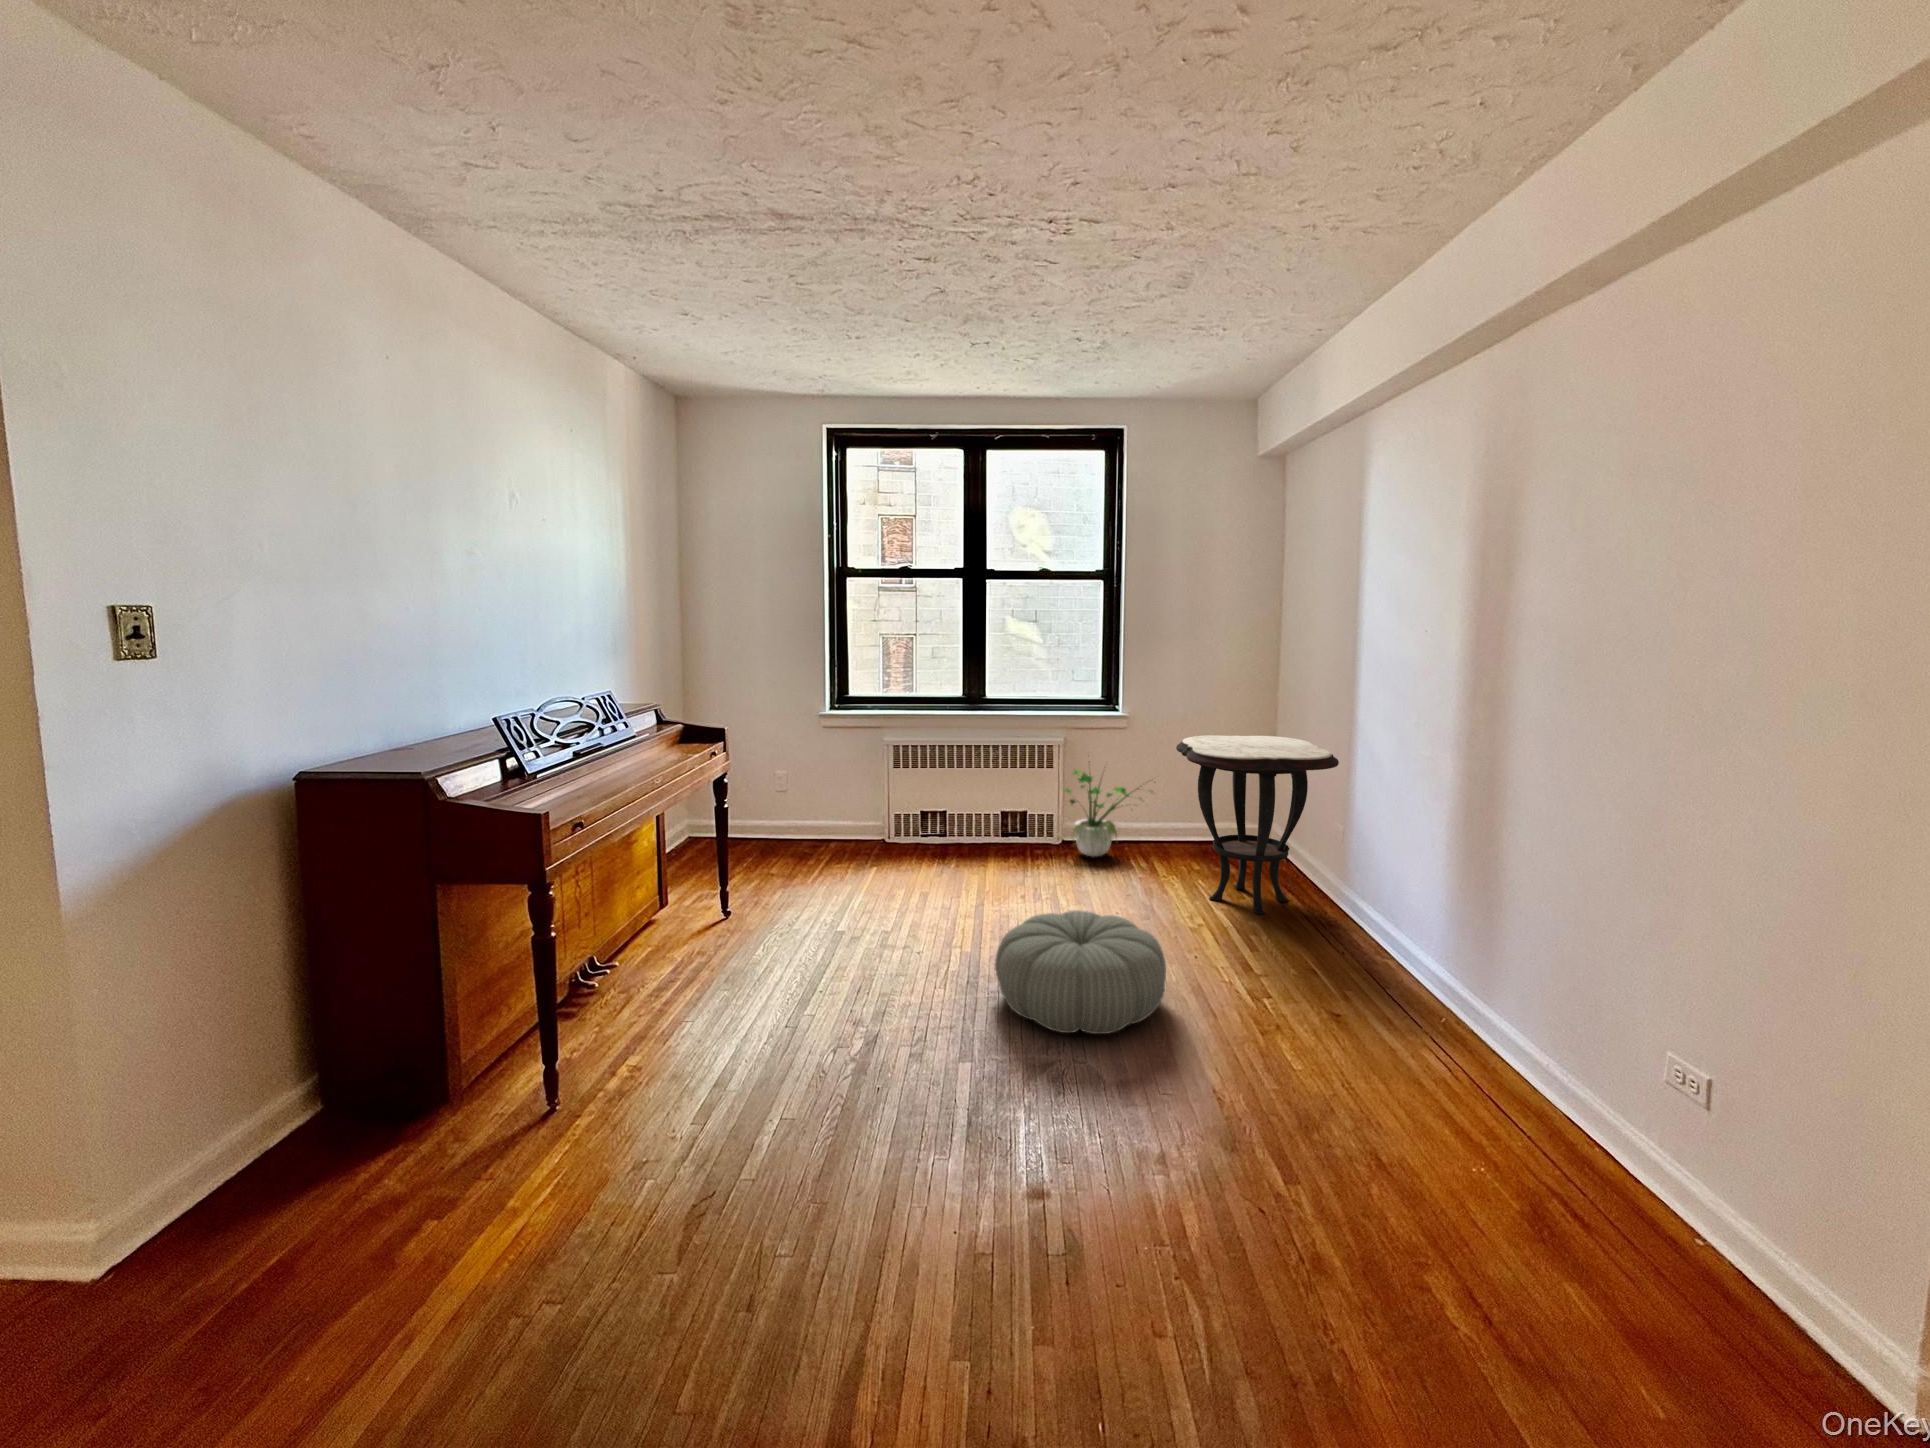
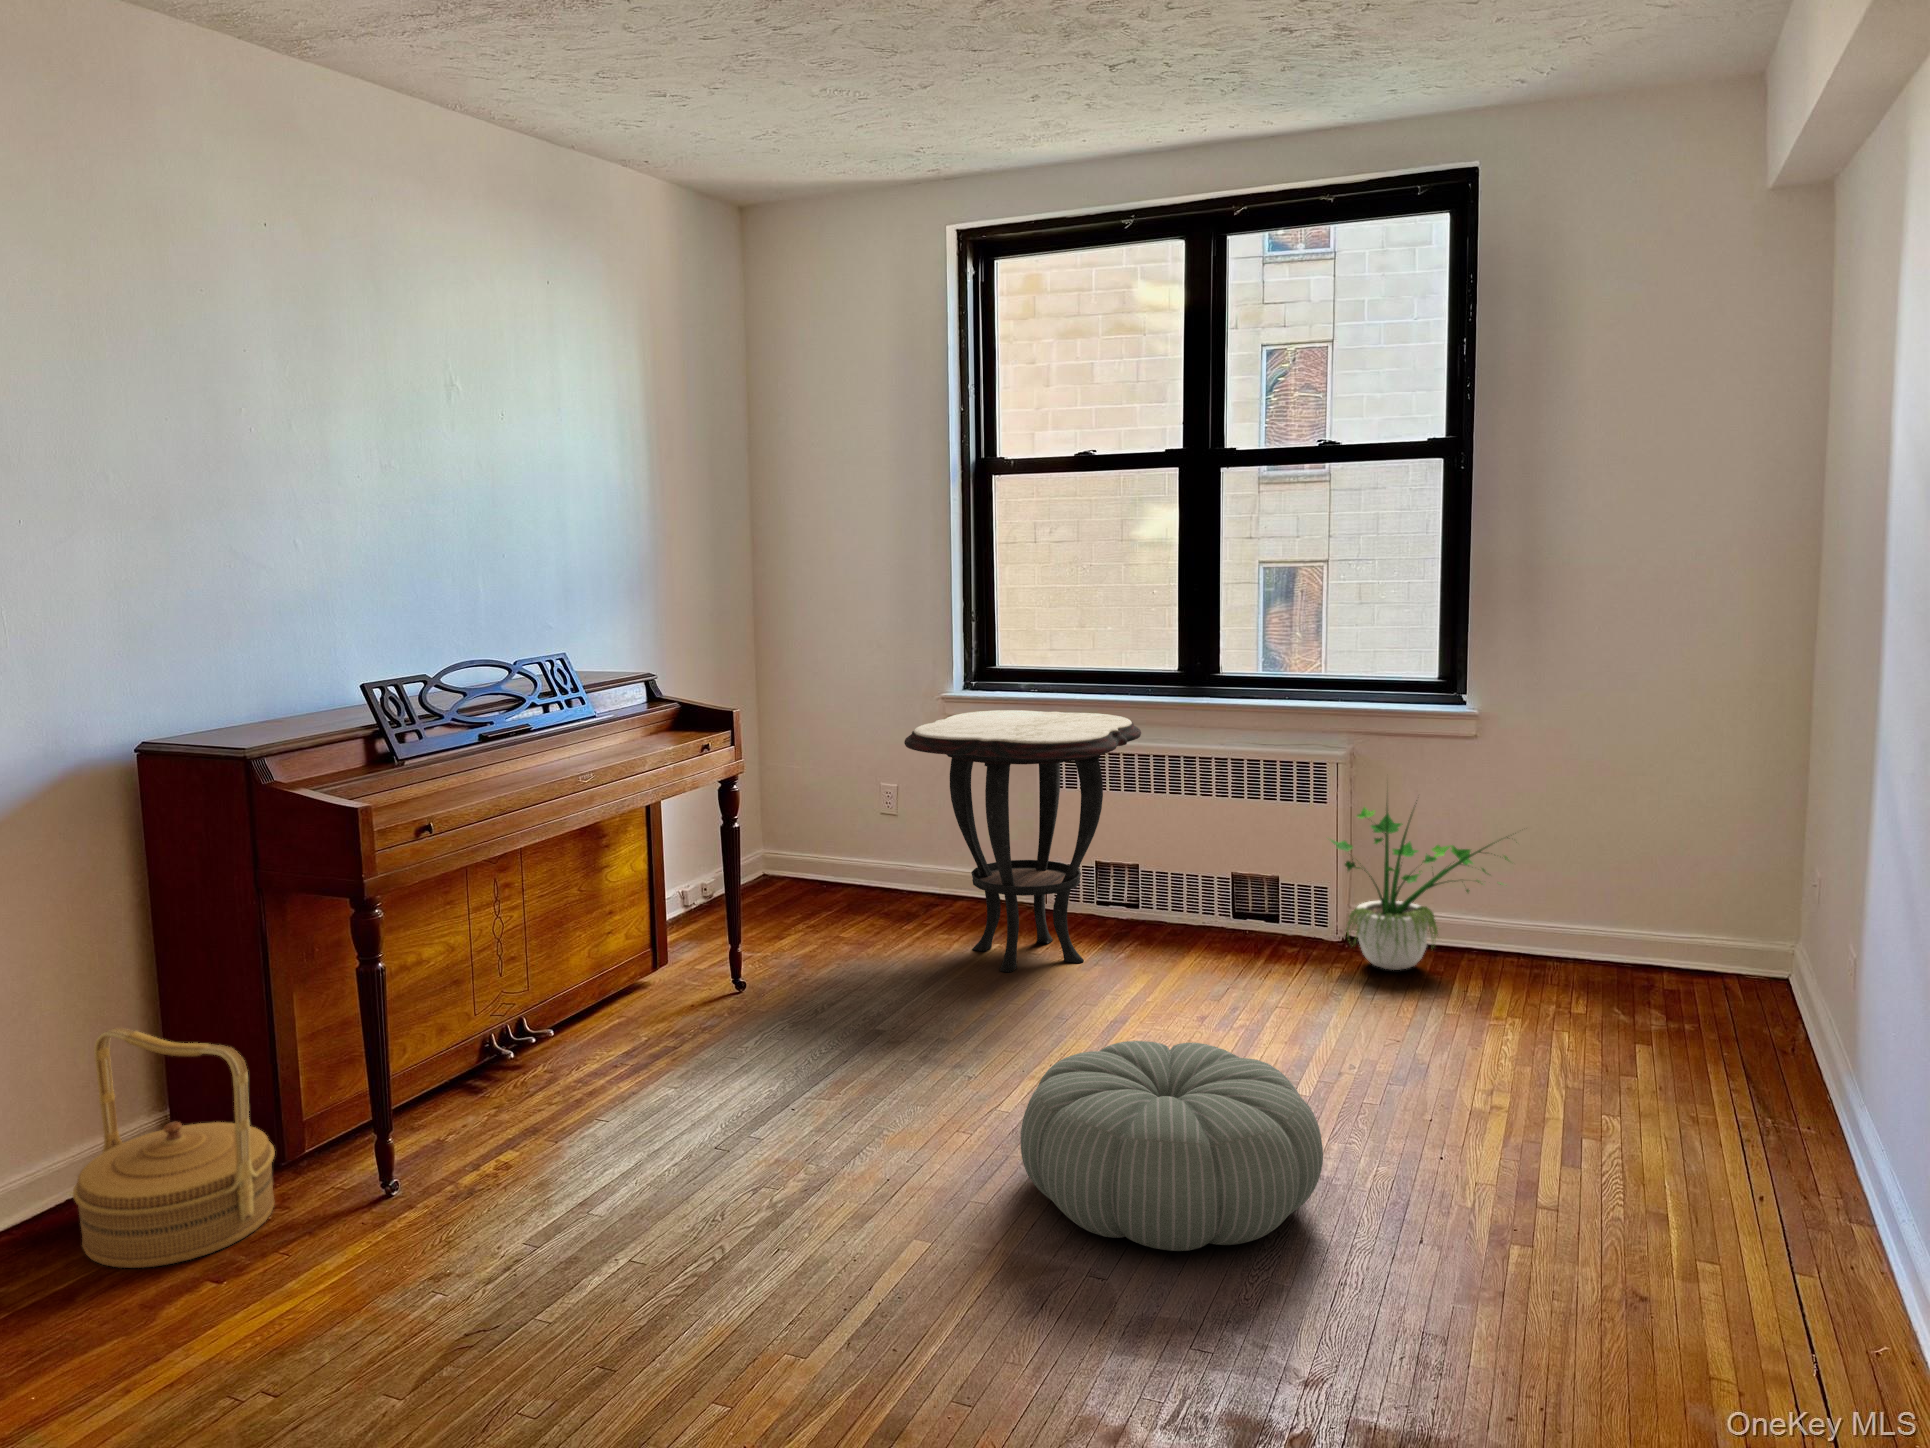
side table: present [1176,736,1339,914] -> present [904,710,1141,972]
woven basket: none [262,1020,456,1233] -> present [73,1028,275,1268]

